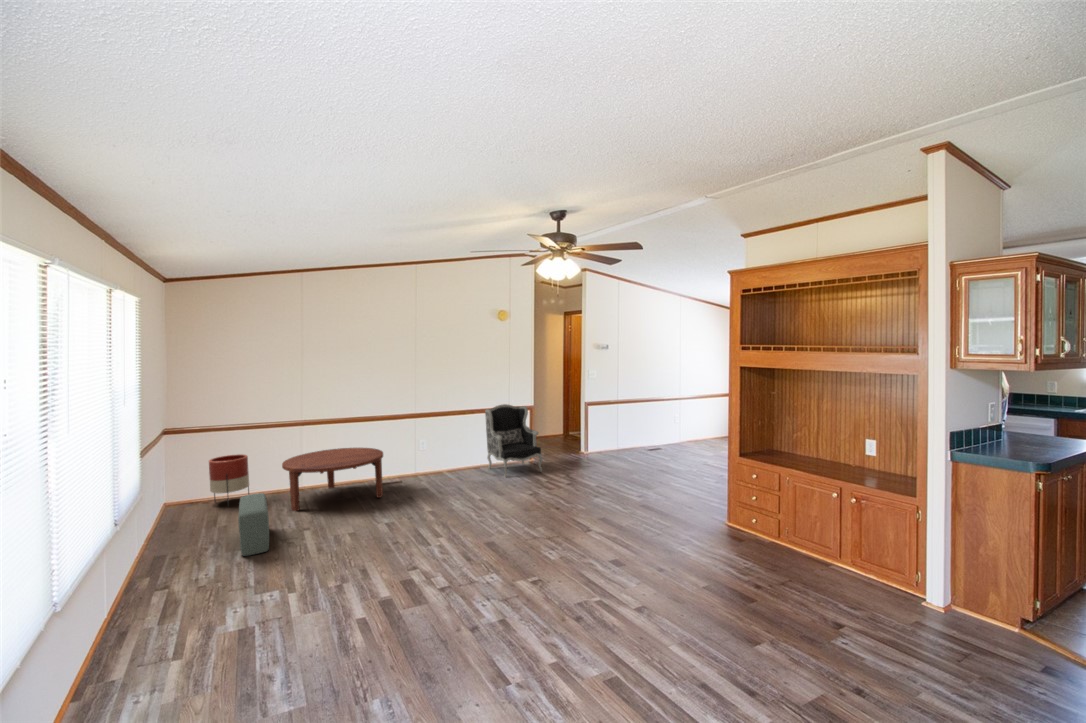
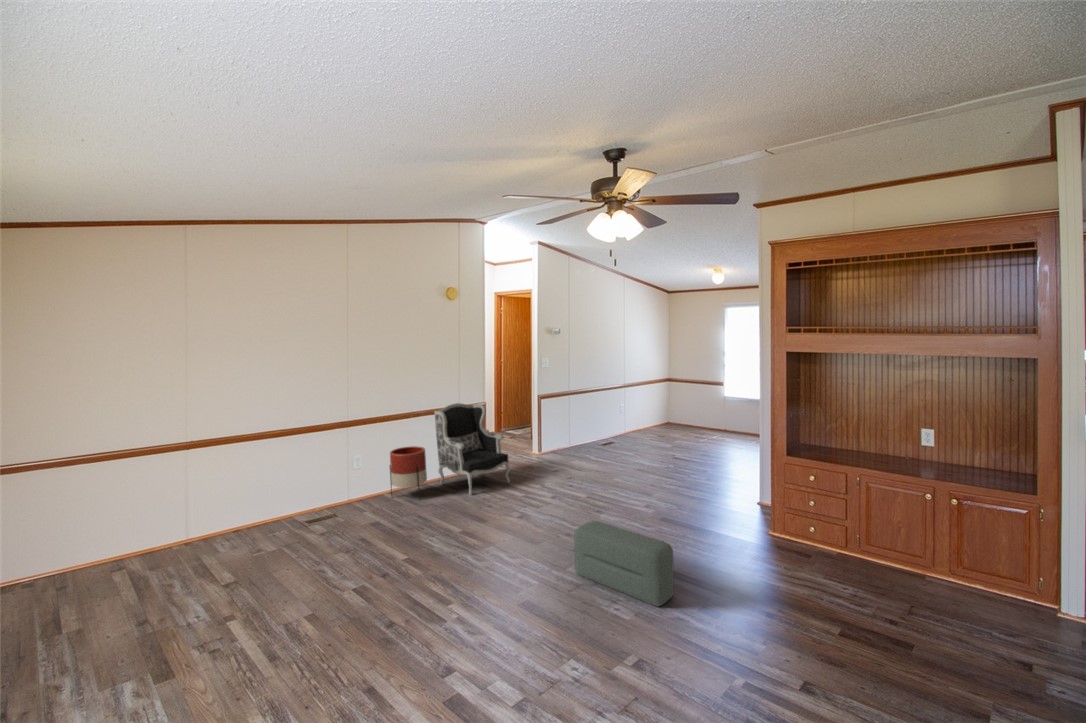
coffee table: present [282,448,383,511] -> none [159,475,322,588]
planter: present [209,454,249,506] -> present [390,446,427,499]
pouf: present [238,493,269,556] -> present [574,521,674,606]

